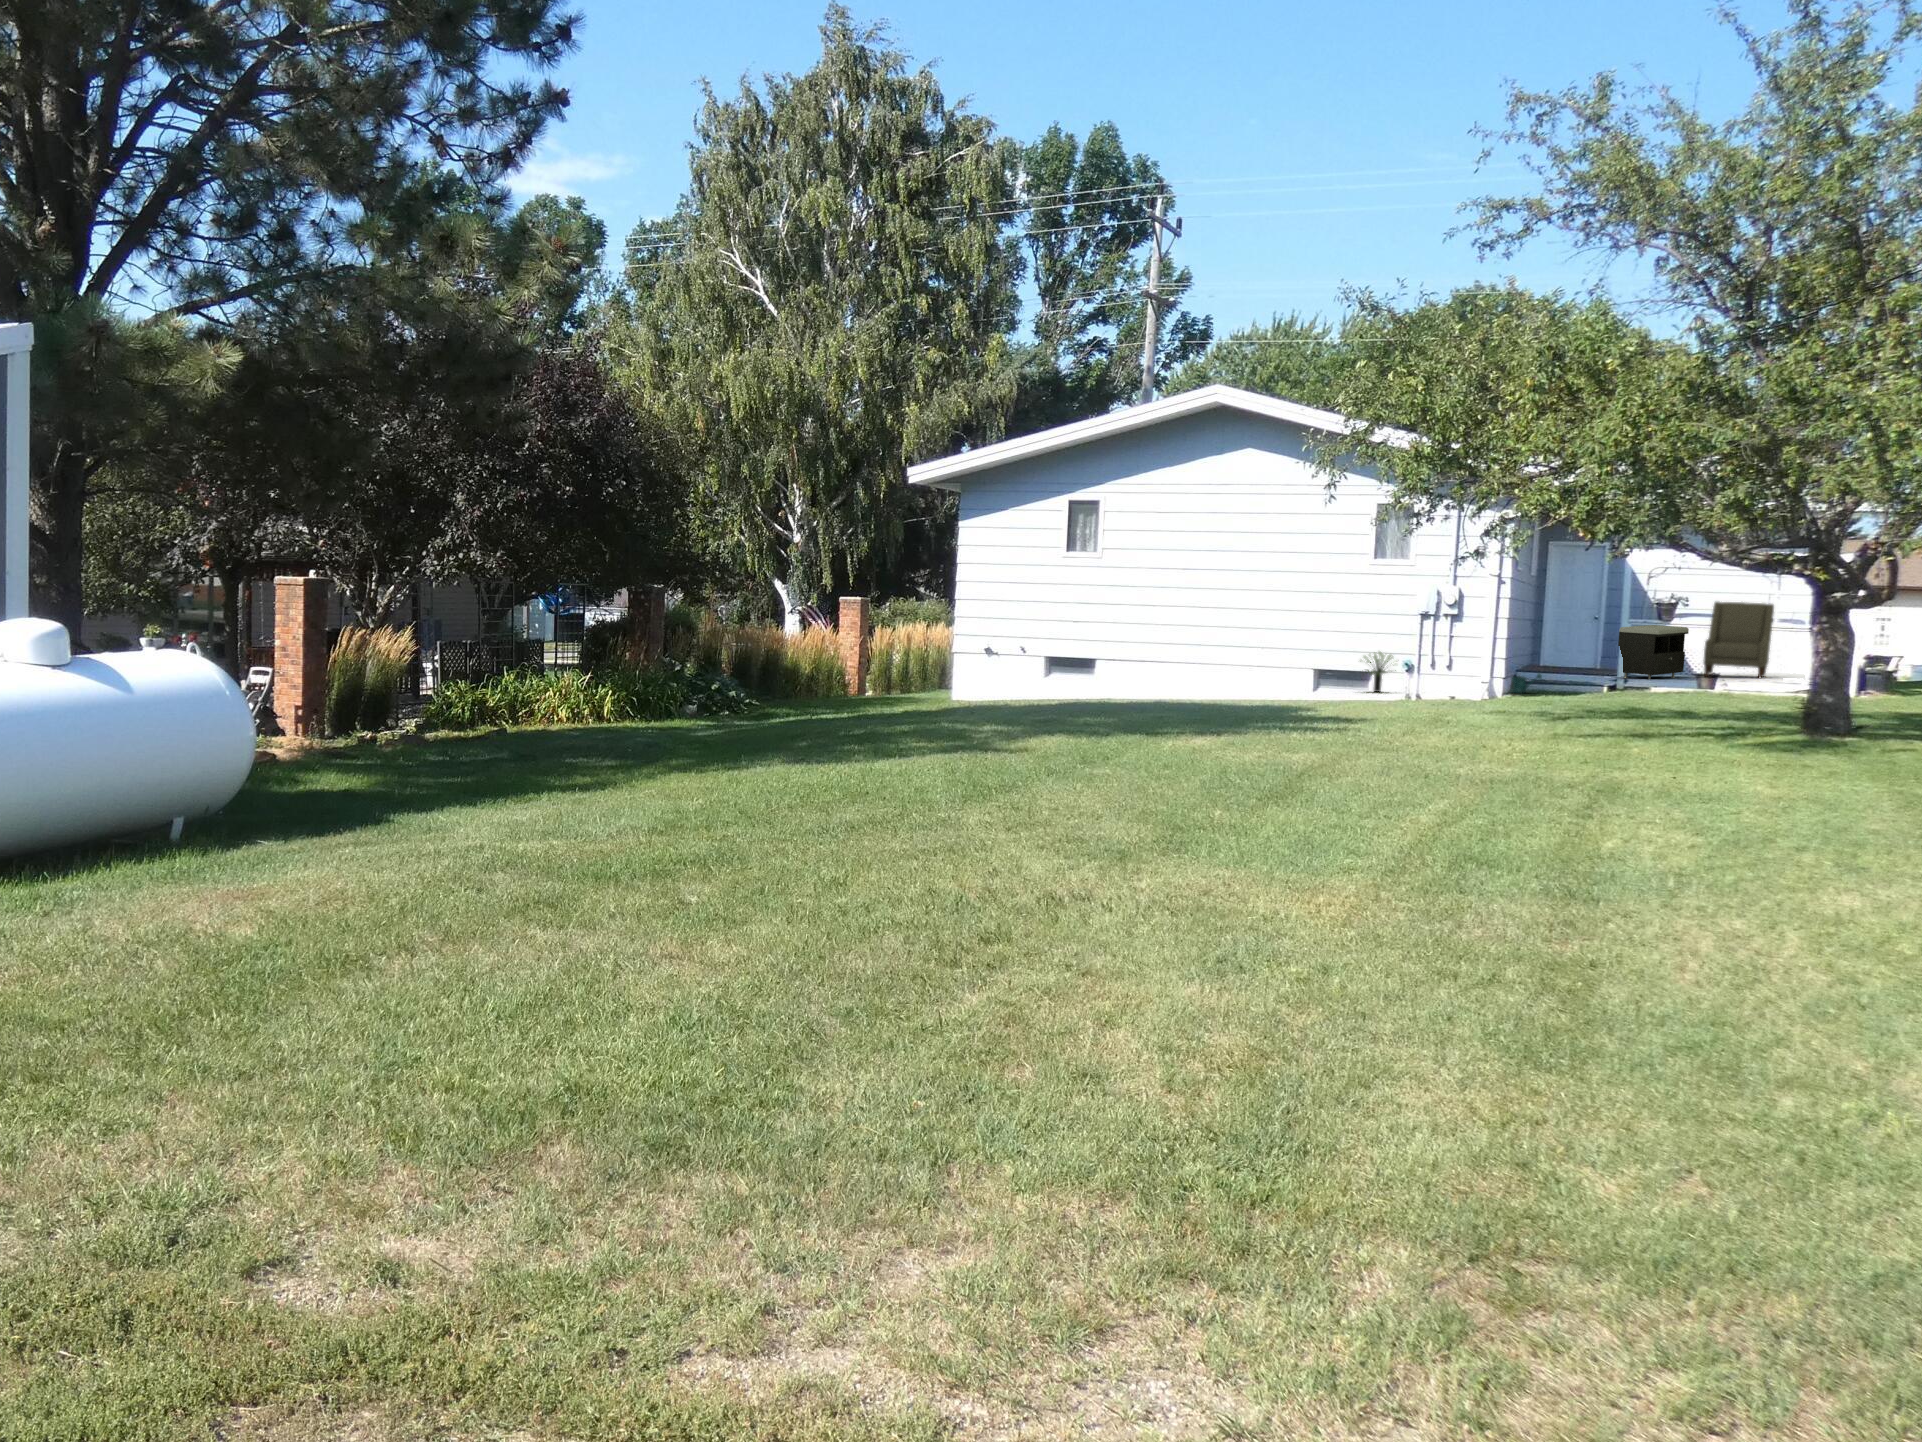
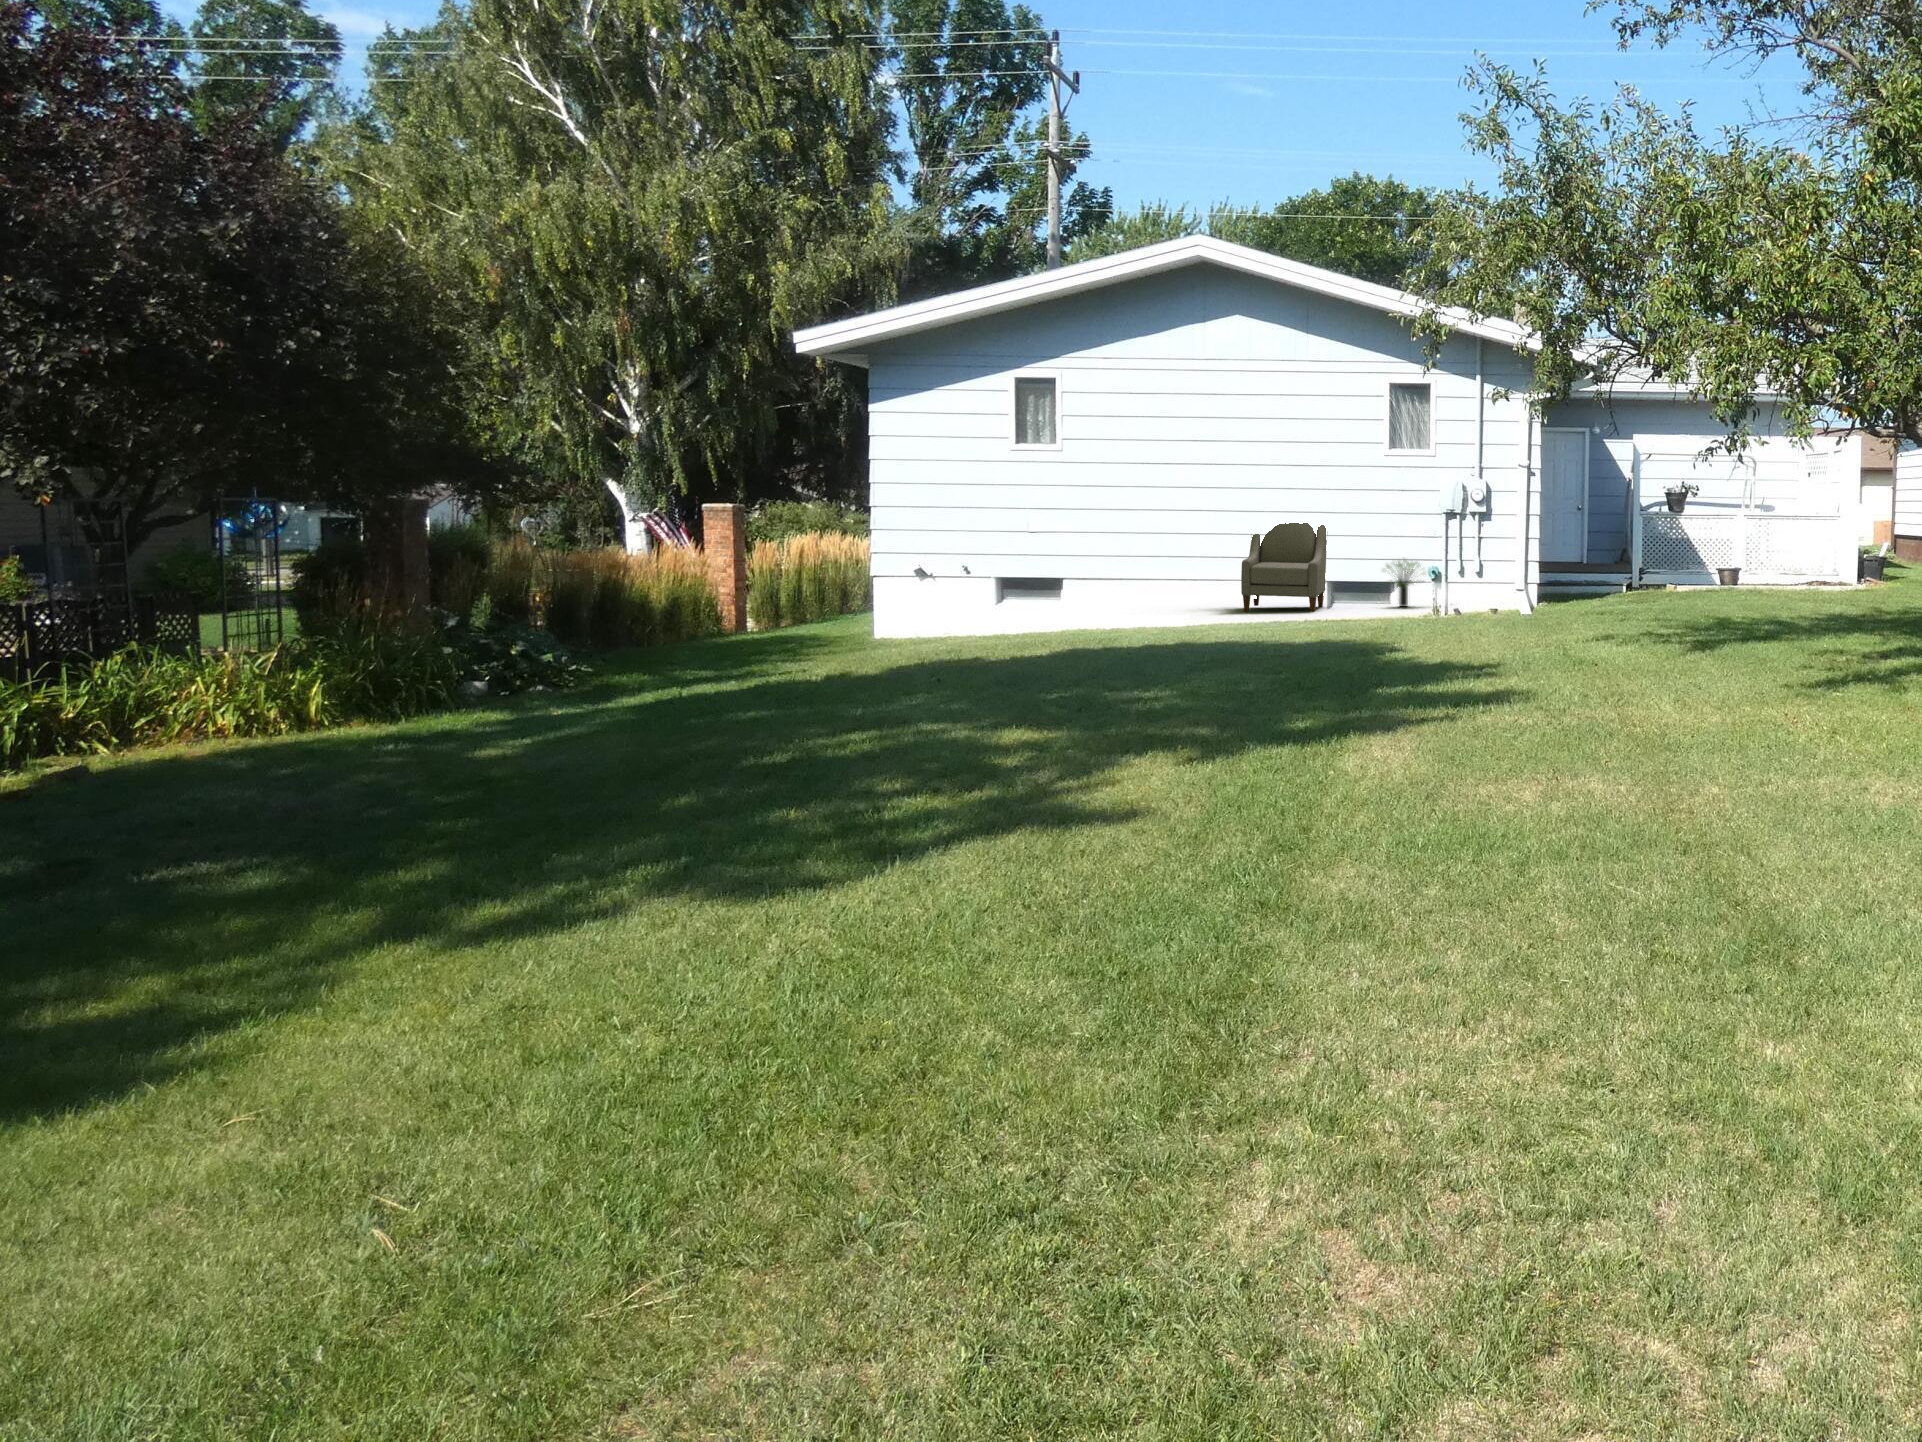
chair: present [1703,602,1774,678] -> present [1241,523,1327,612]
storage bench: present [1618,625,1689,679] -> none [1613,517,1677,577]
watering can: present [1510,674,1542,693] -> none [1542,577,1580,602]

